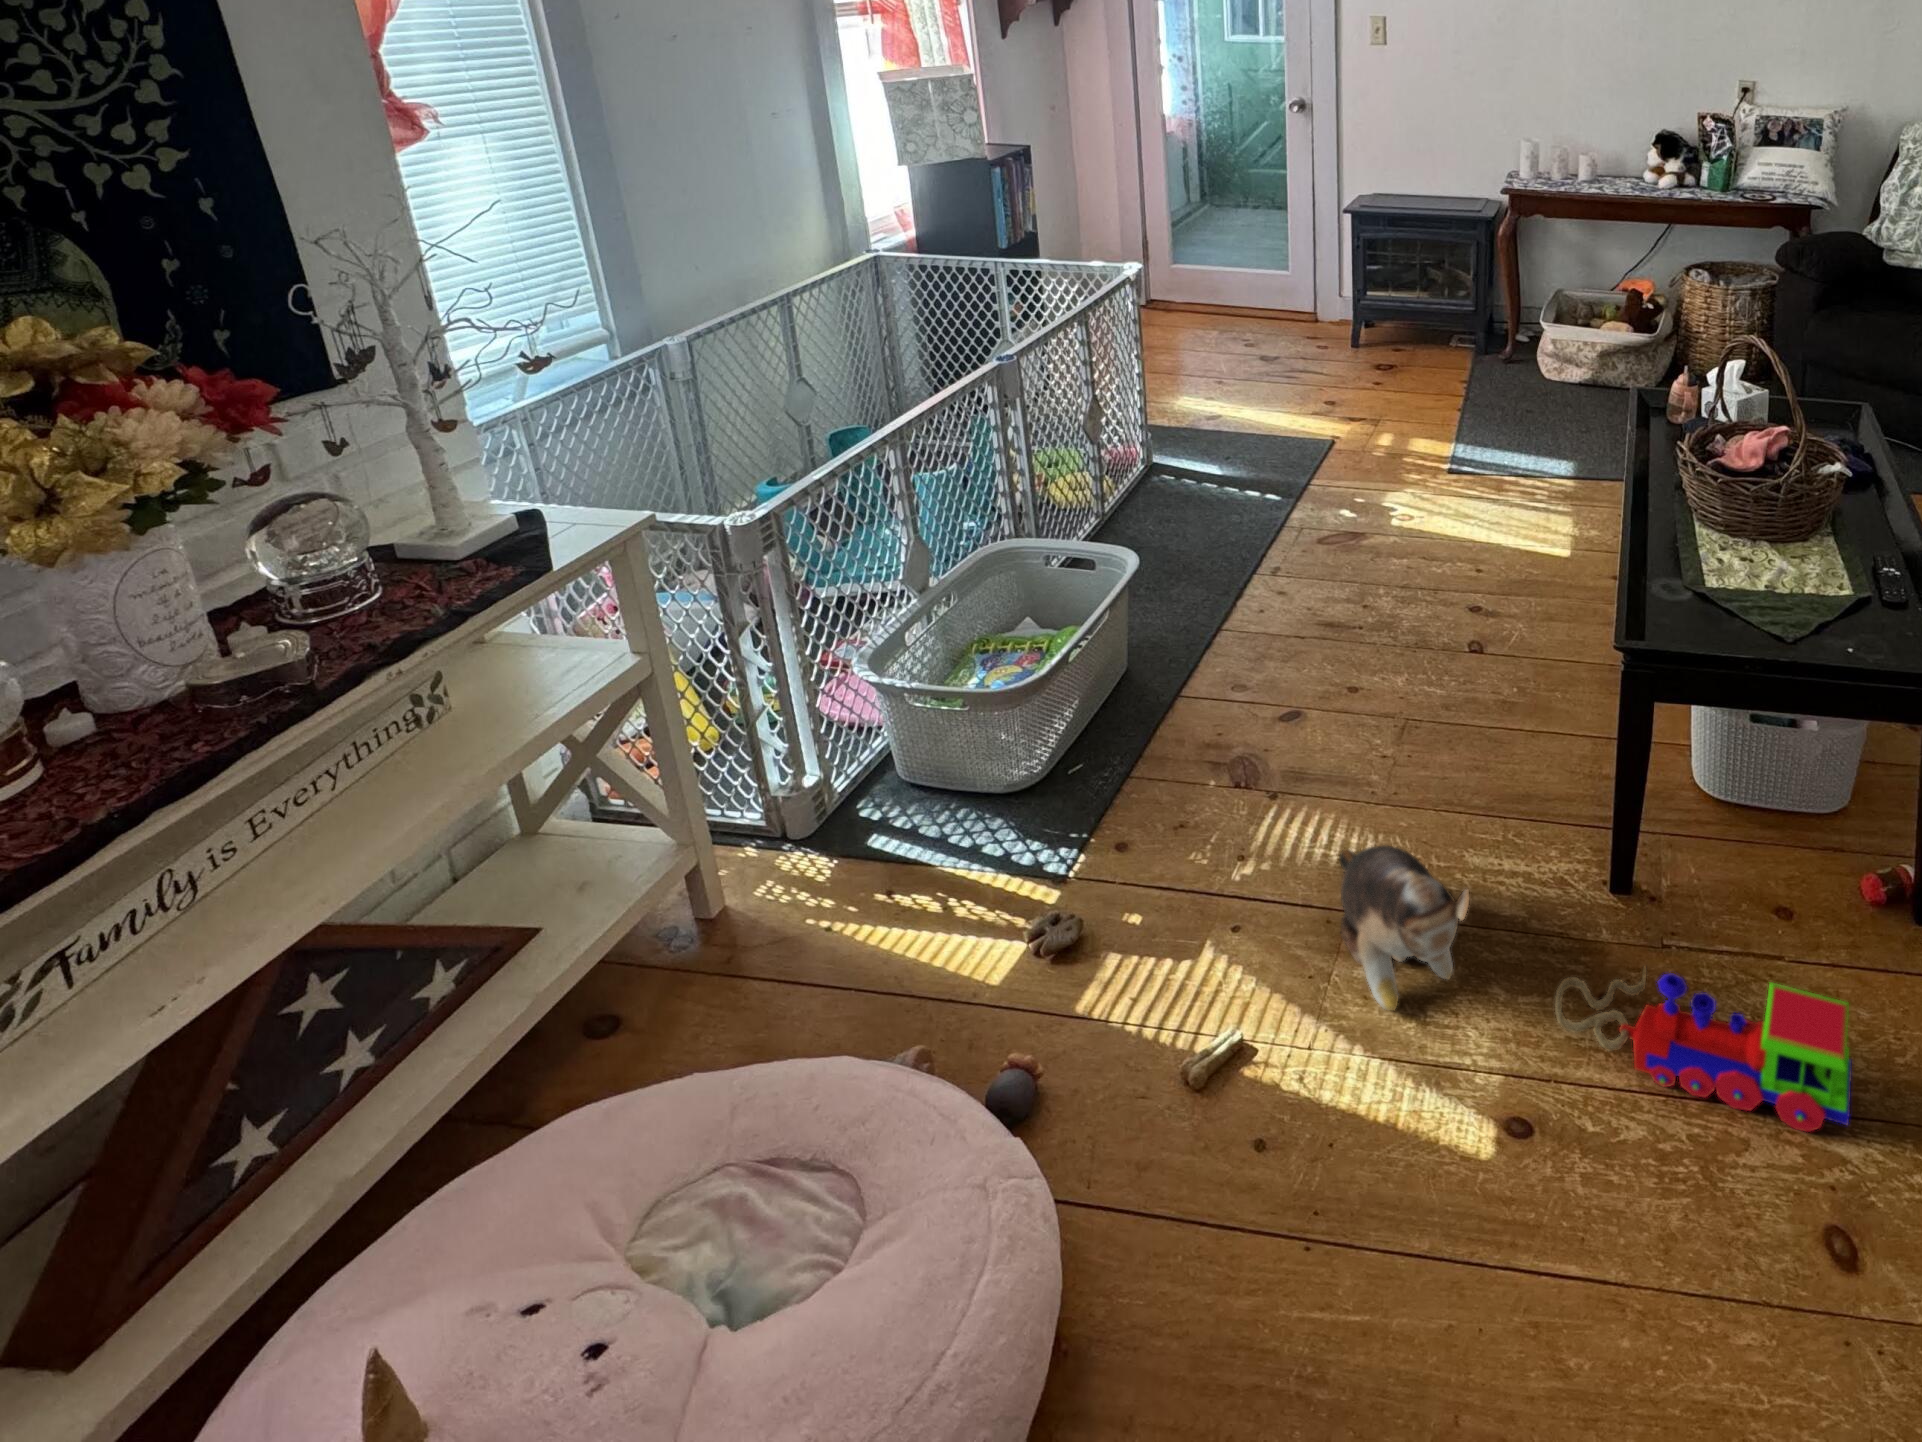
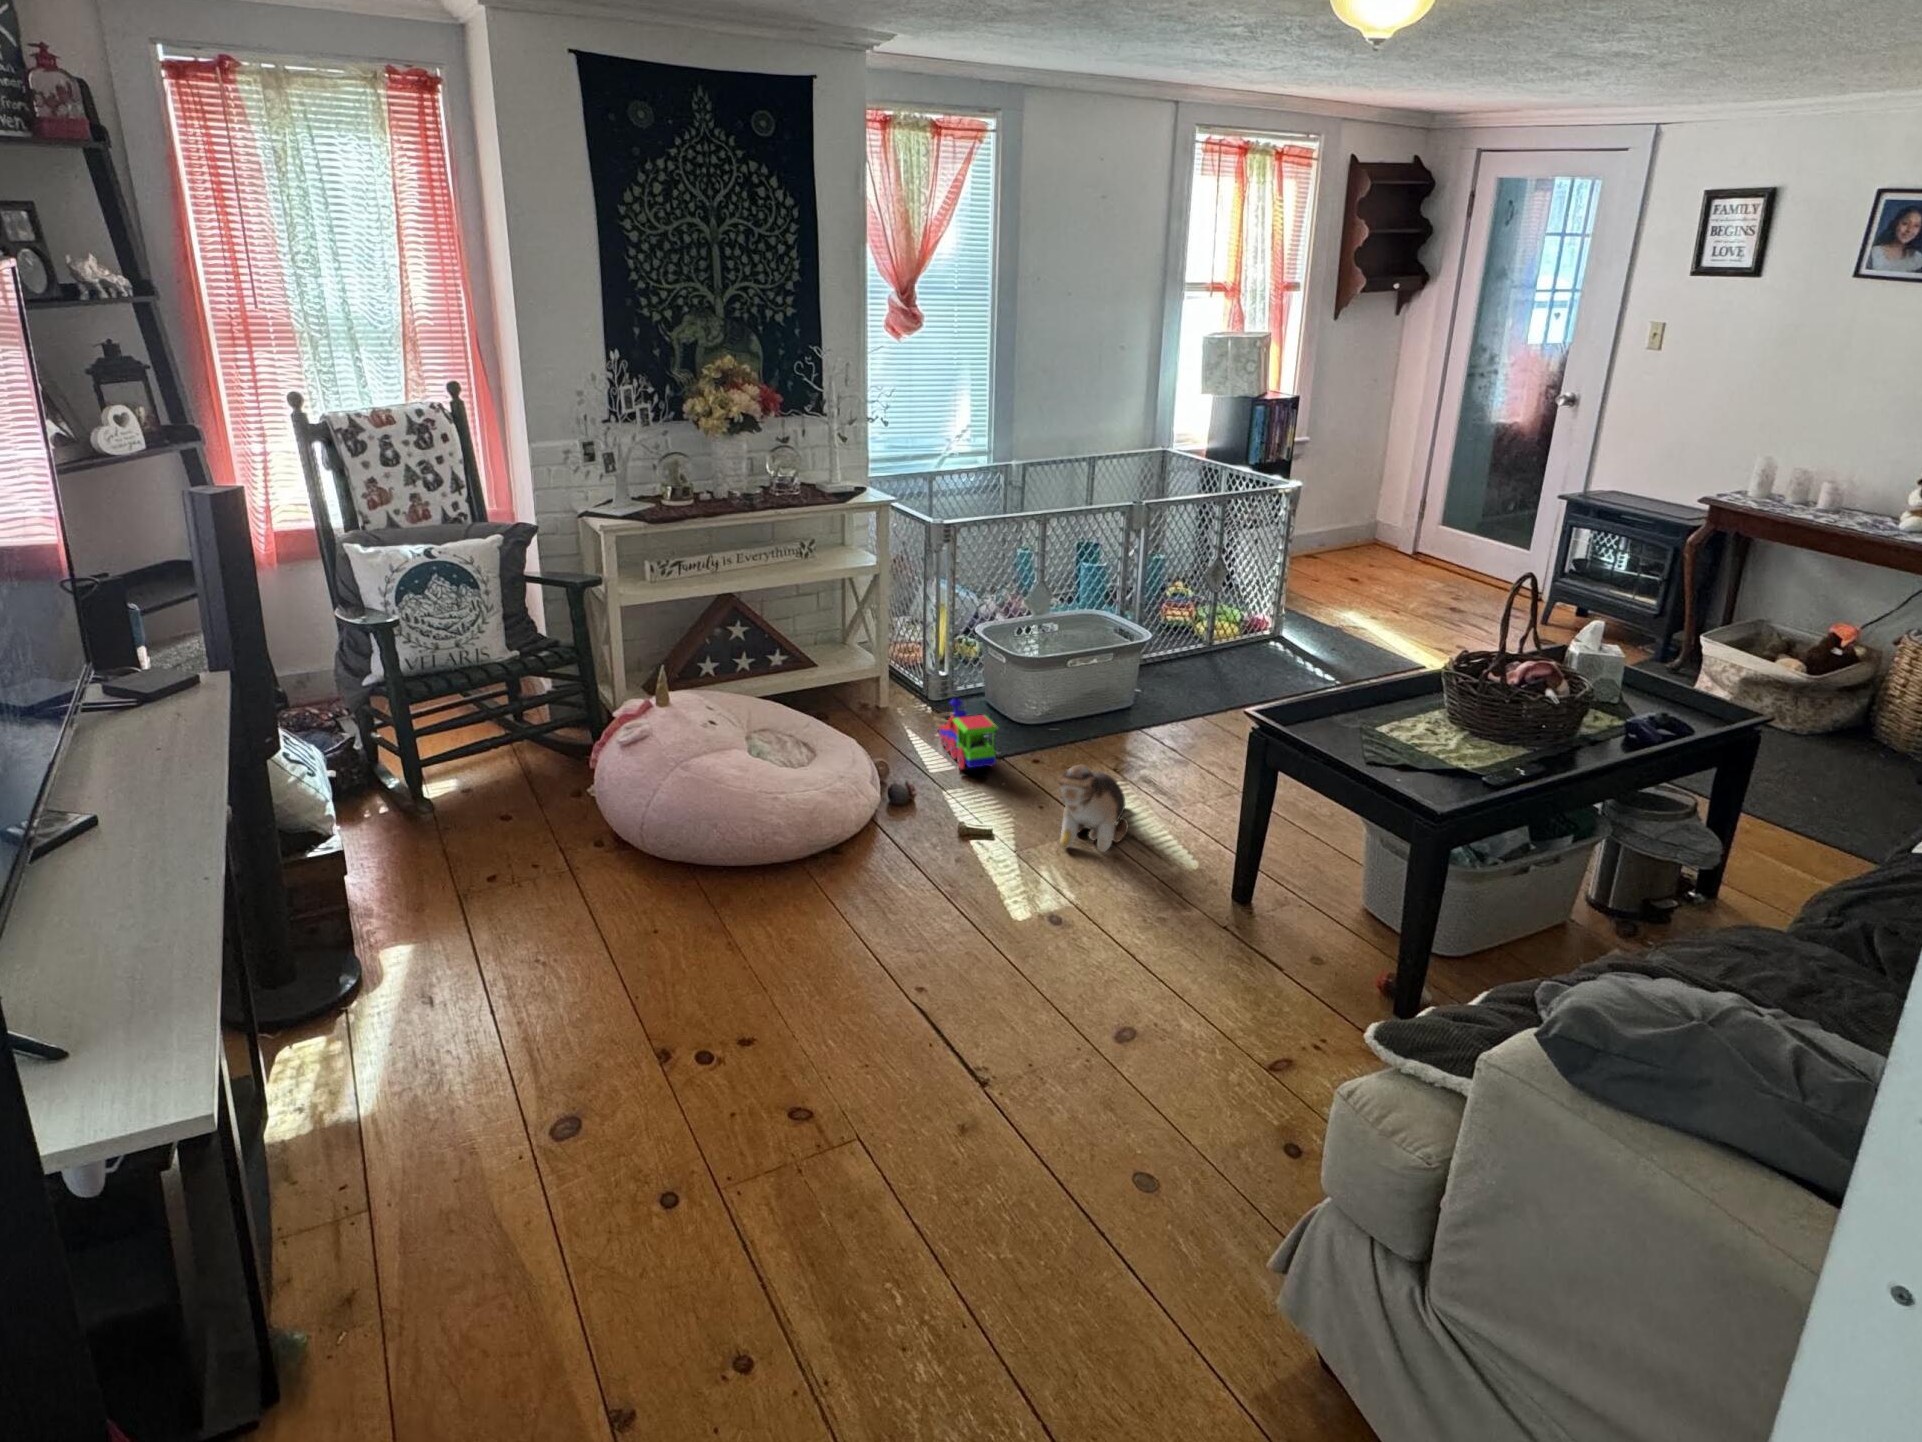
toy train: present [1555,967,1852,1132] -> present [933,699,998,769]

